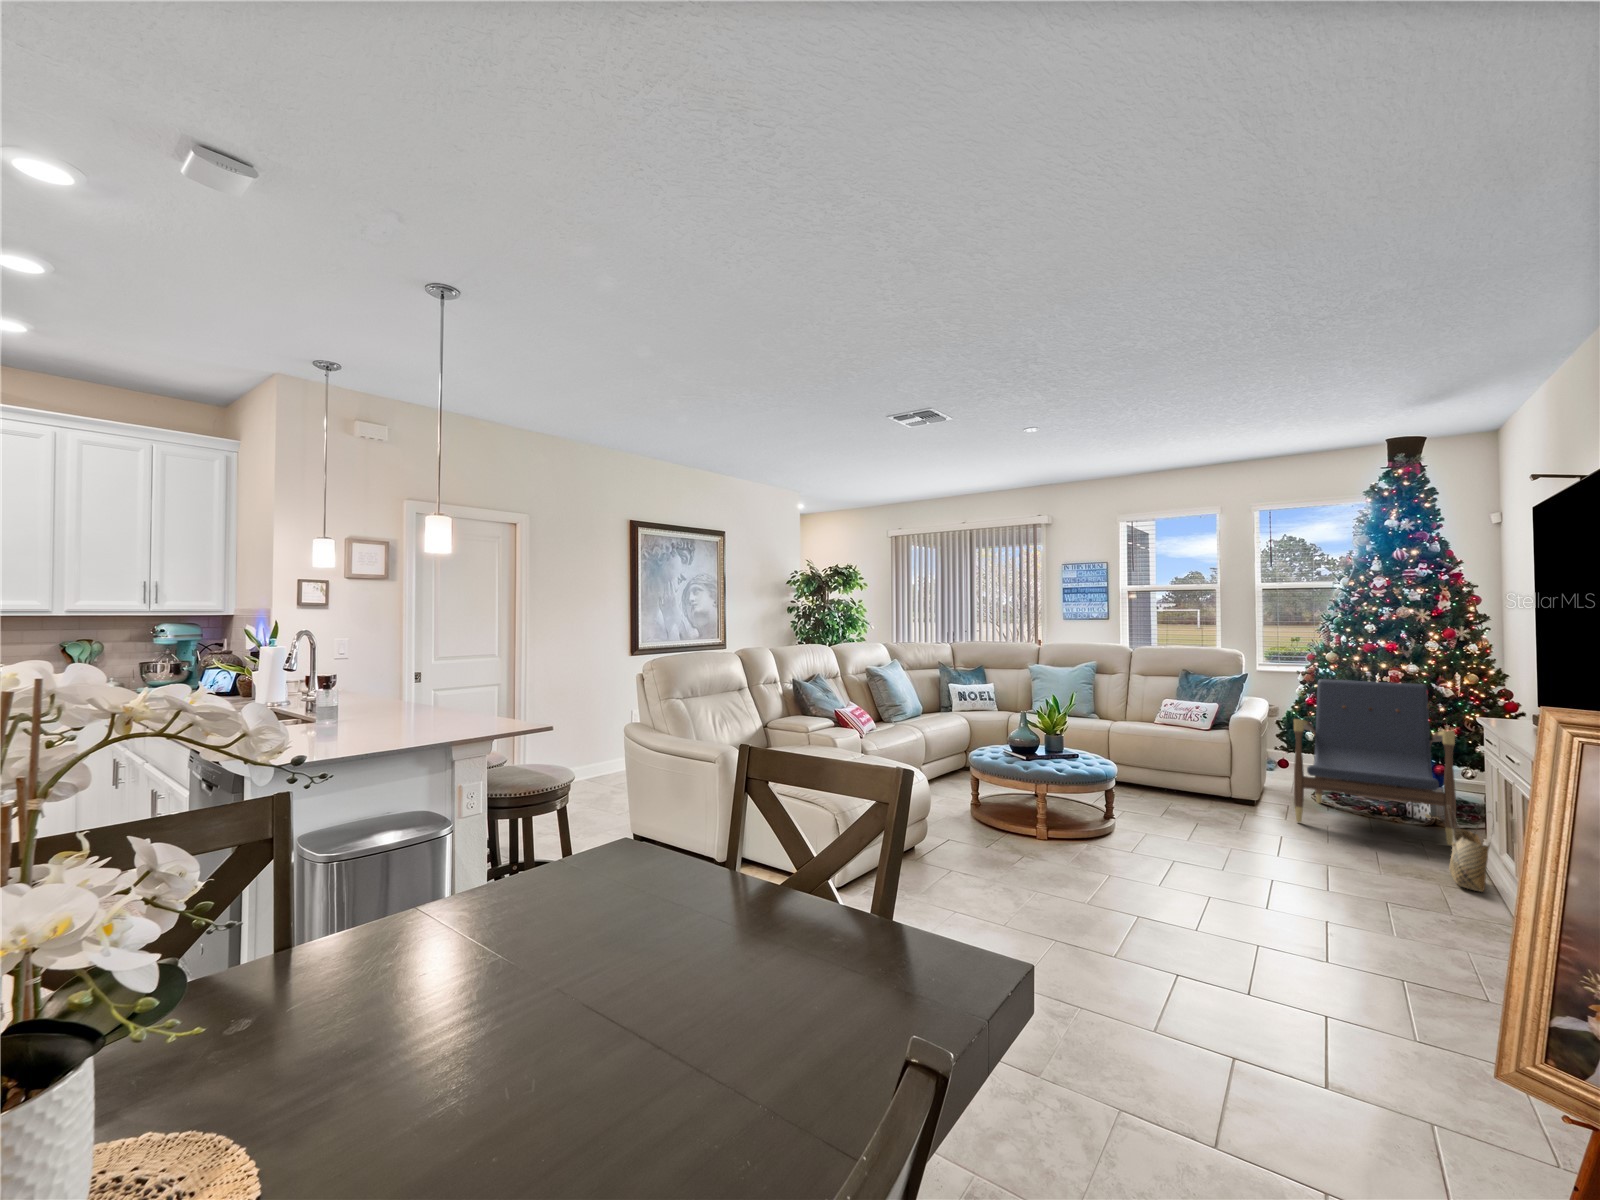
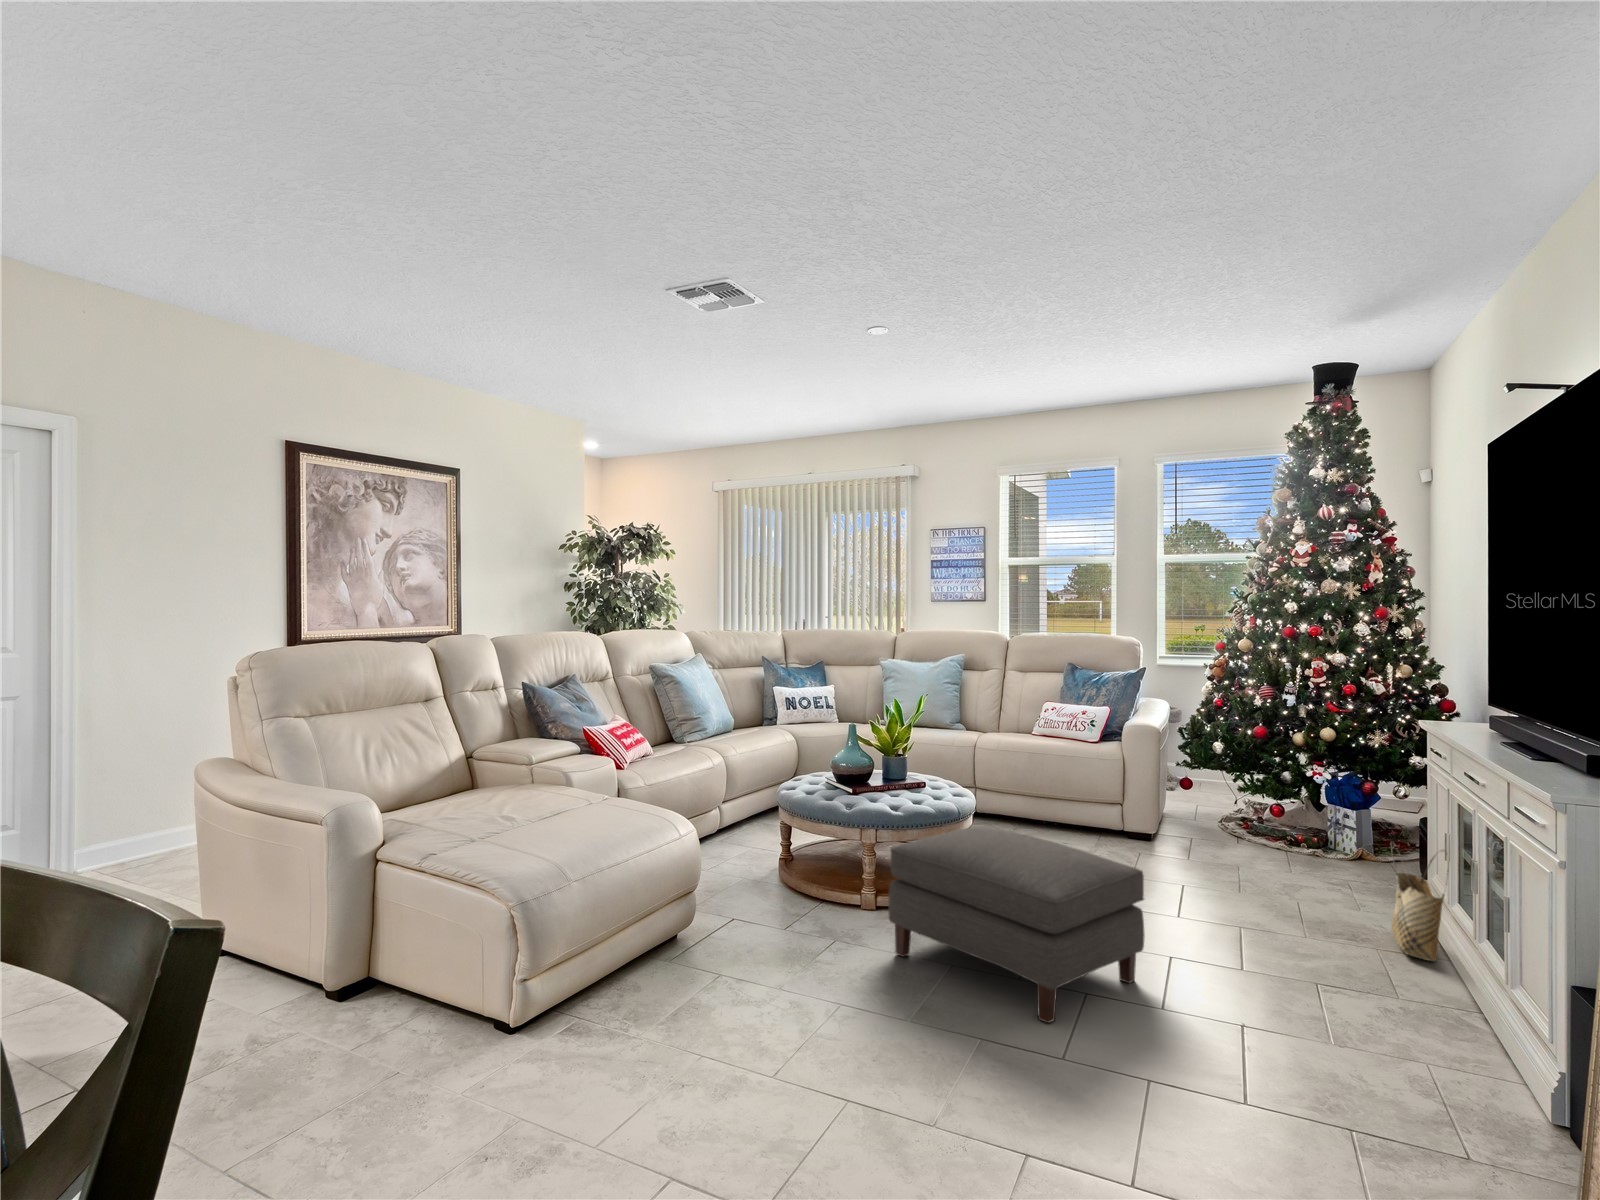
lounge chair: present [1294,679,1456,845] -> none [1199,673,1393,890]
ottoman: none [1064,784,1252,910] -> present [889,826,1145,1023]

